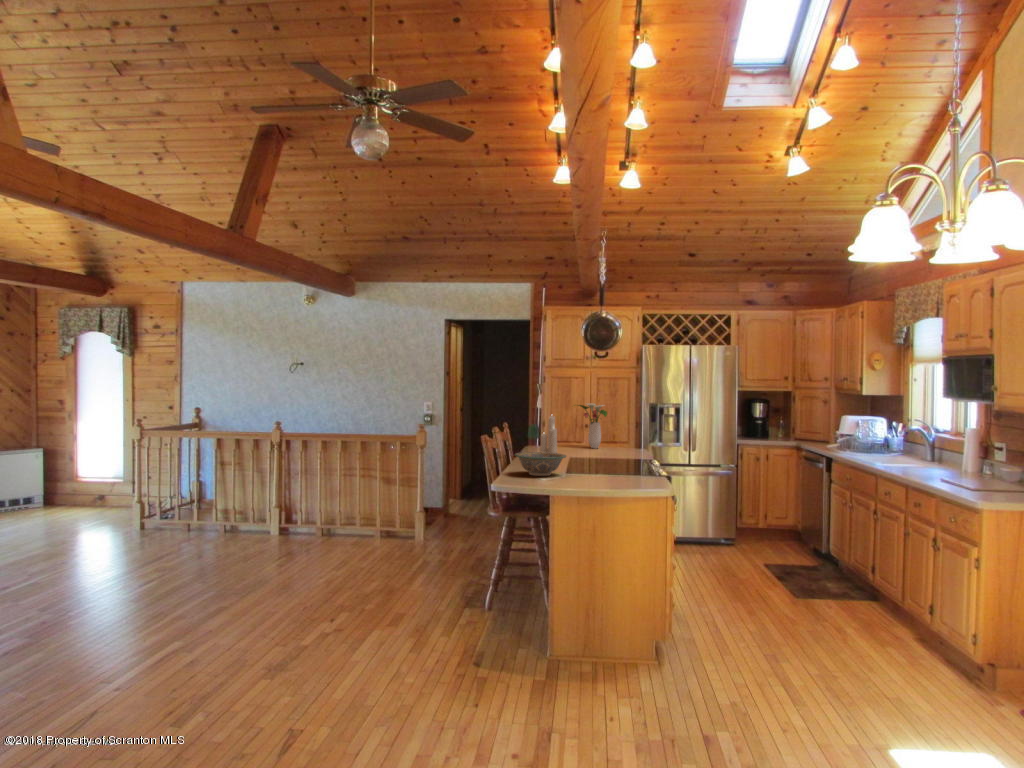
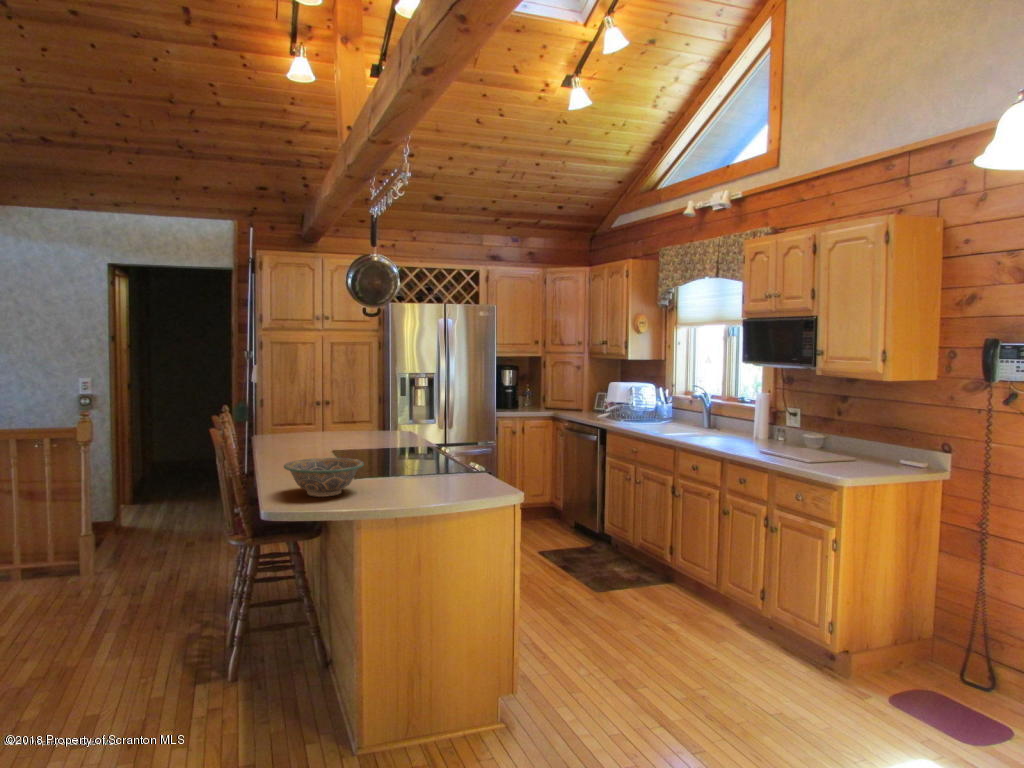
flower arrangement: present [578,403,607,448] -> none [316,377,365,435]
candle: present [540,416,557,453] -> none [284,388,312,452]

